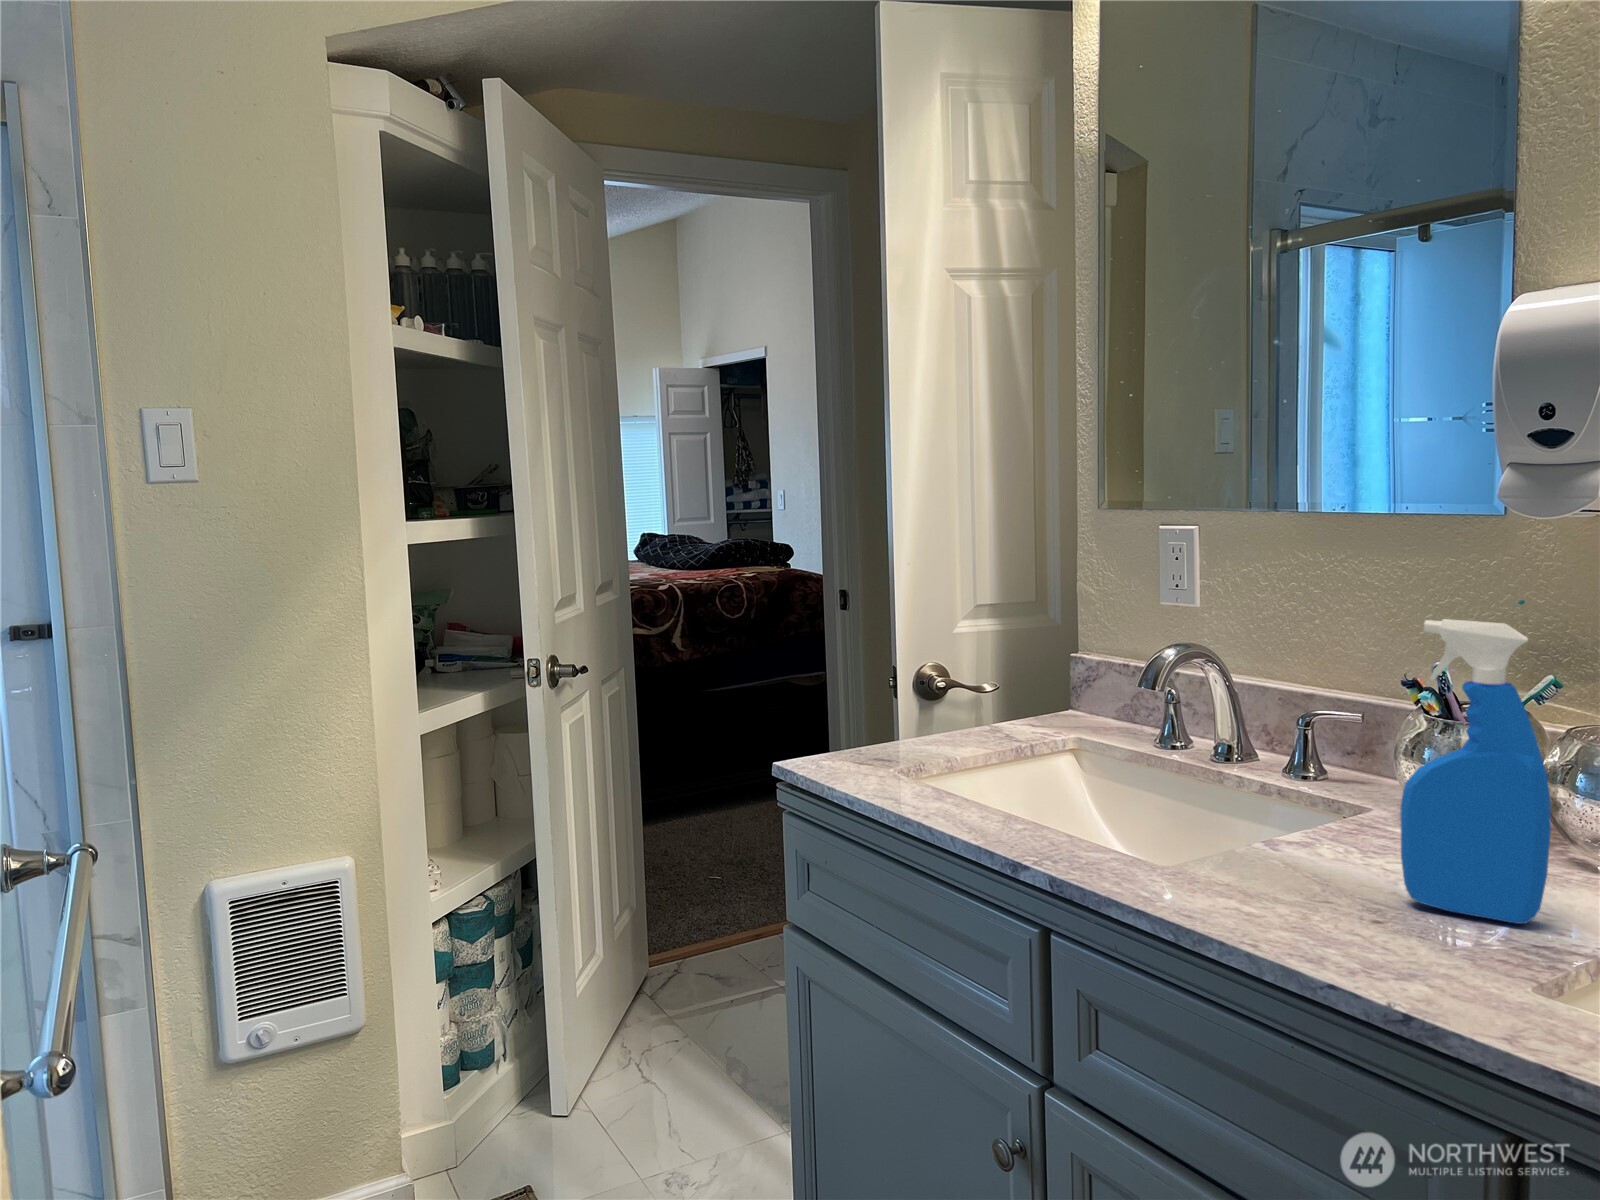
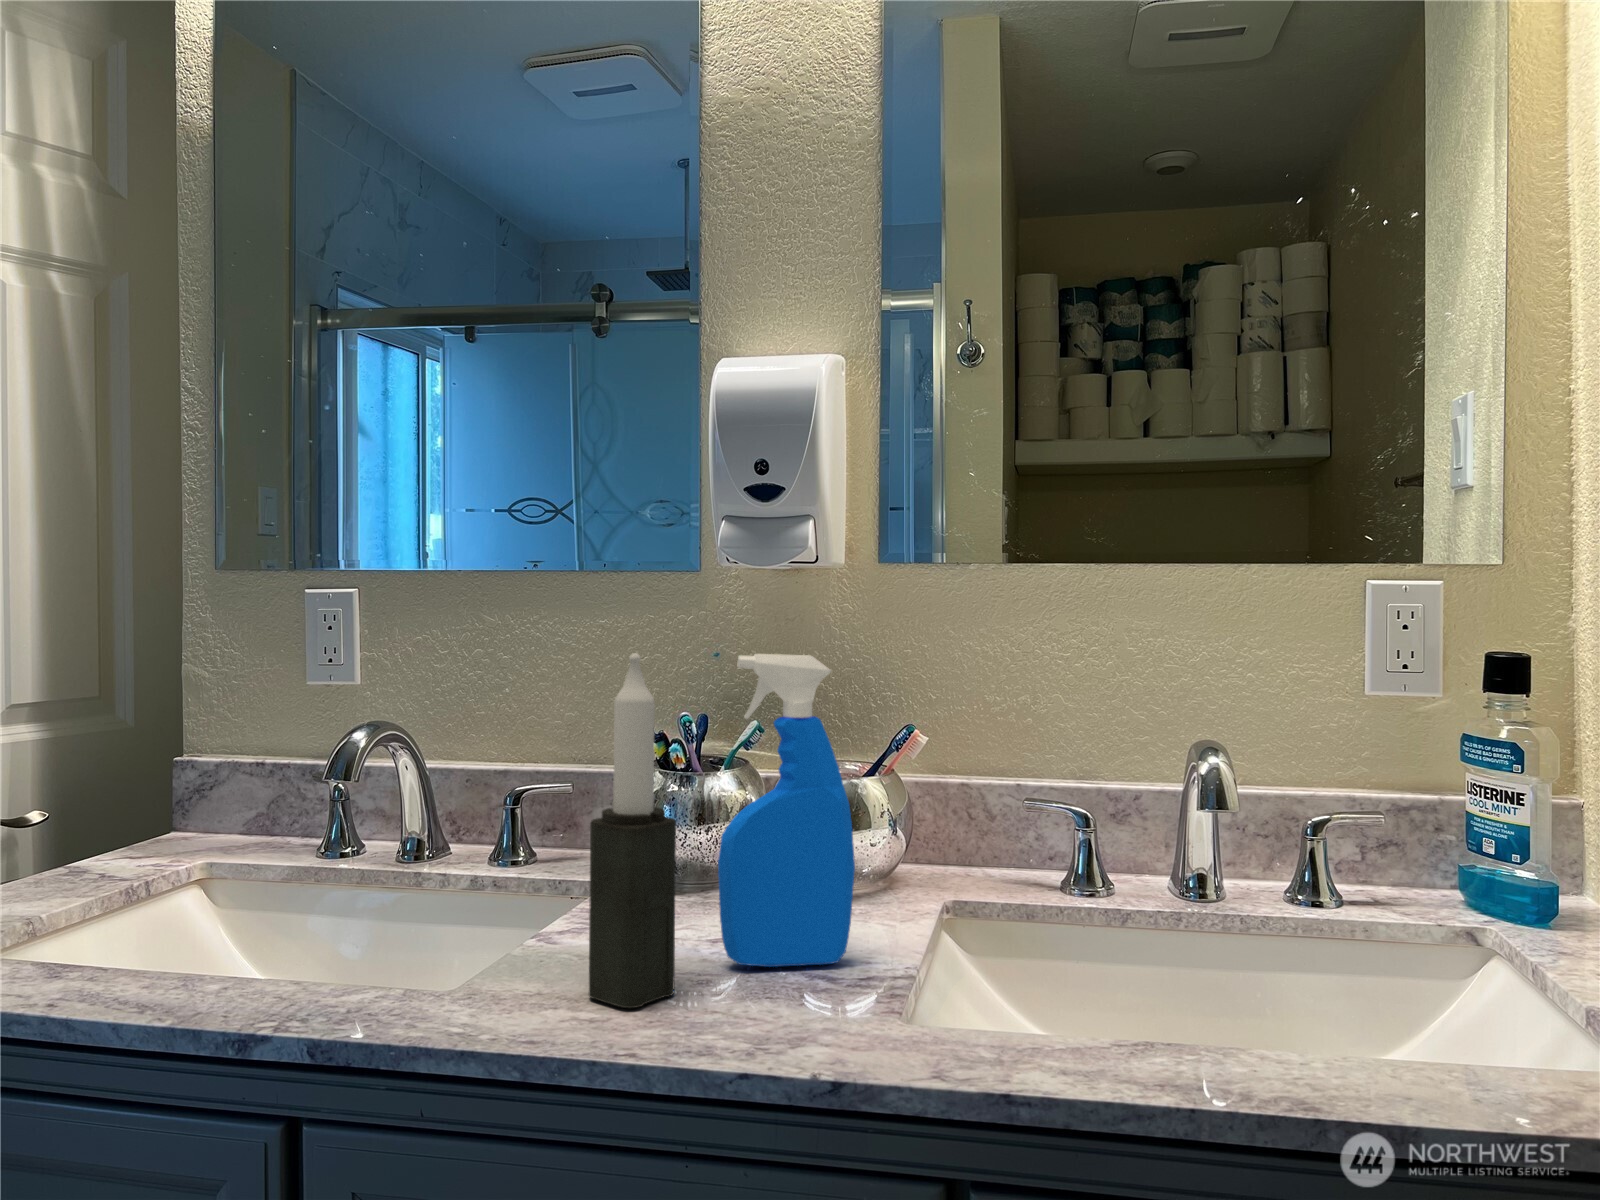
candle: none [1261,617,1340,914] -> present [589,653,676,1008]

